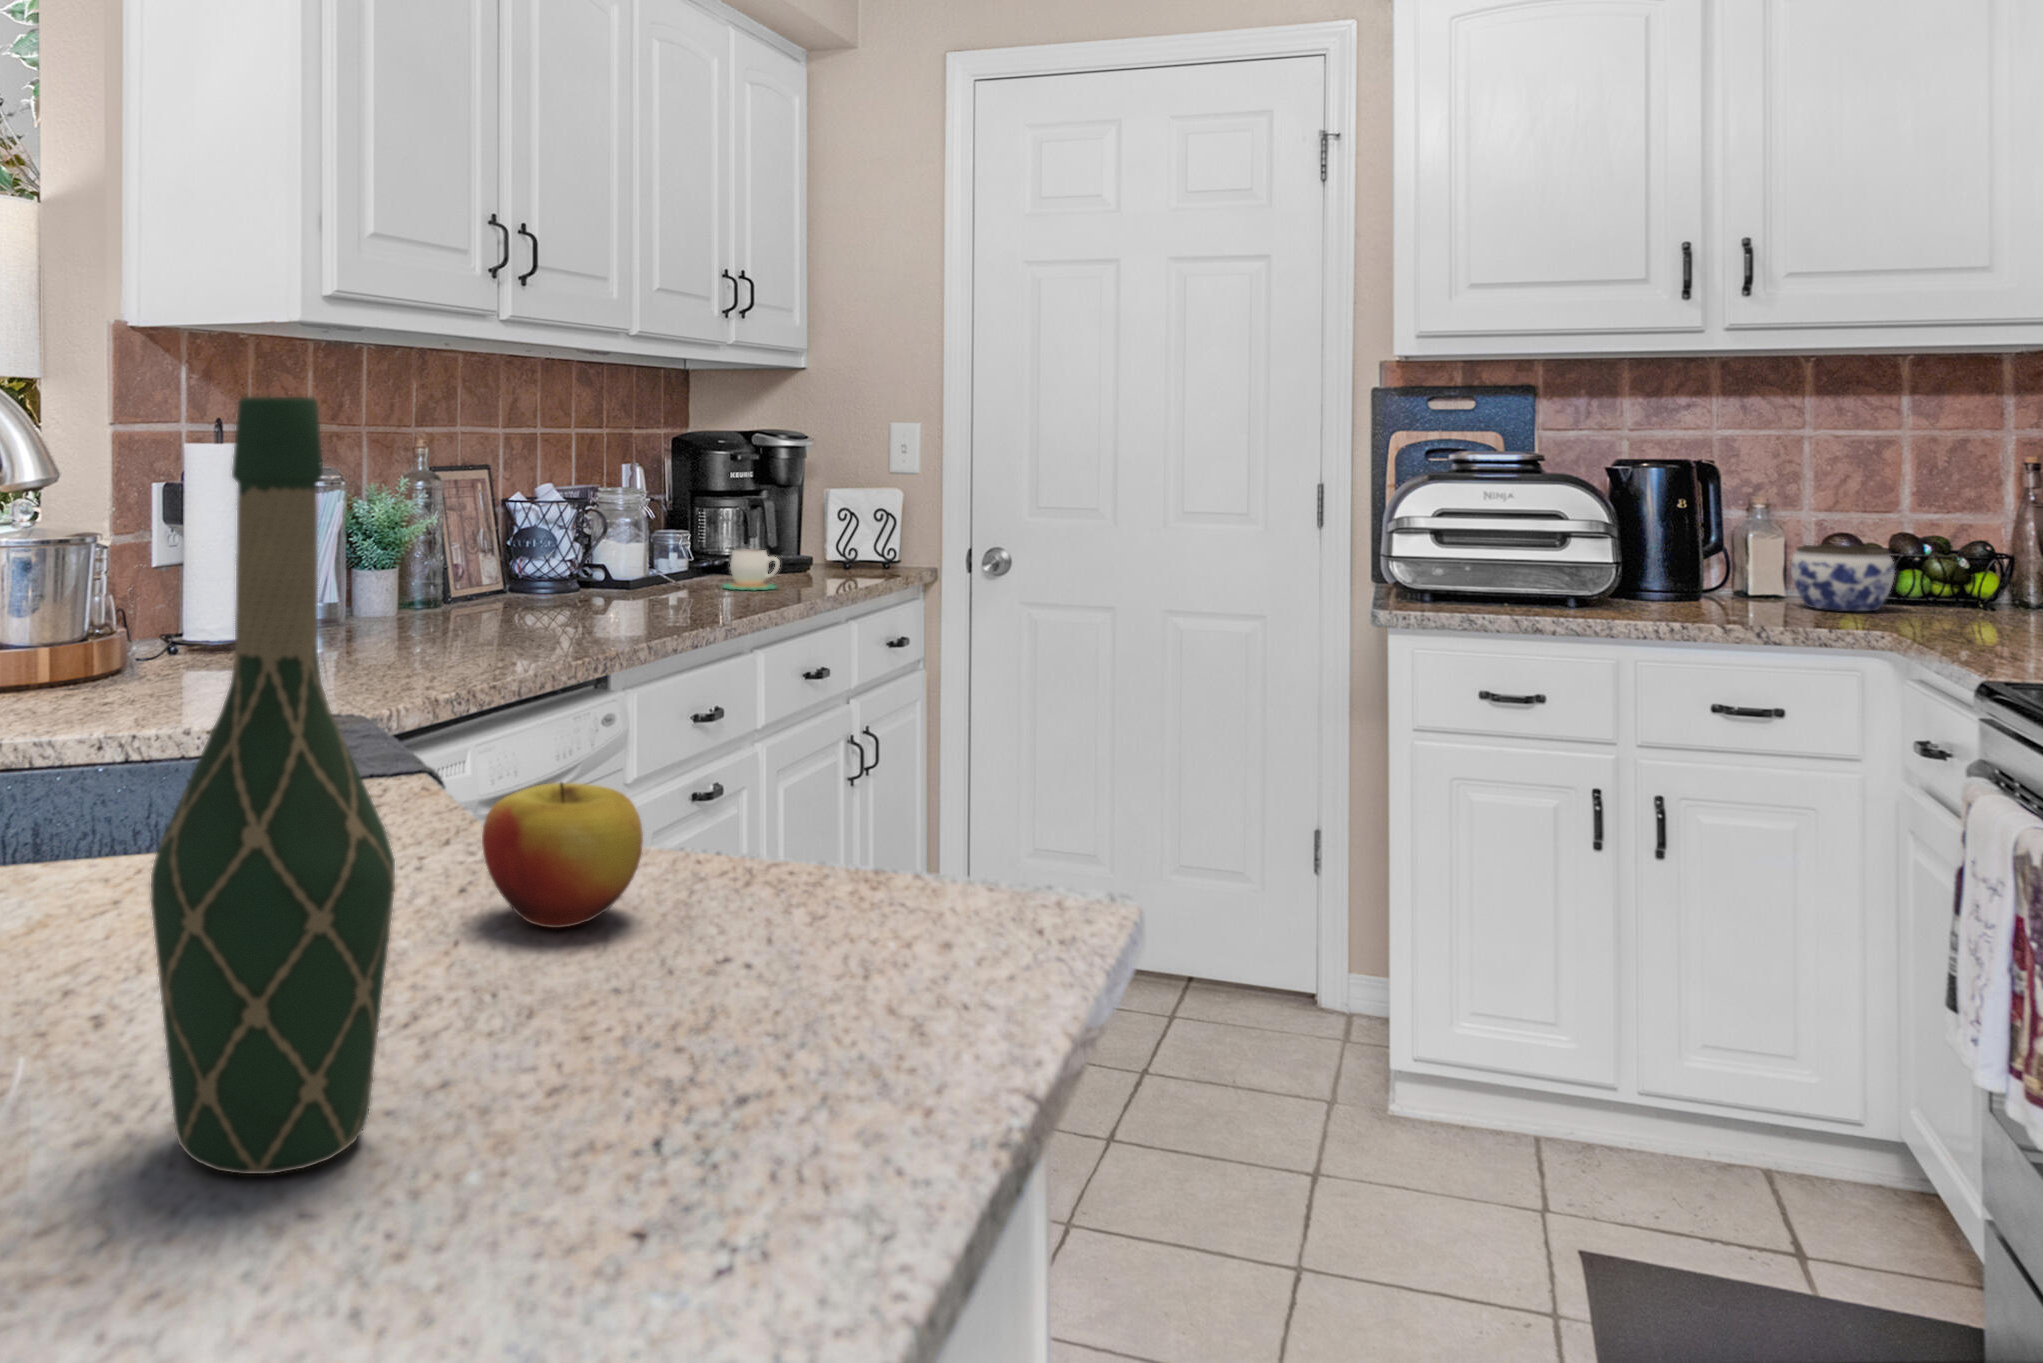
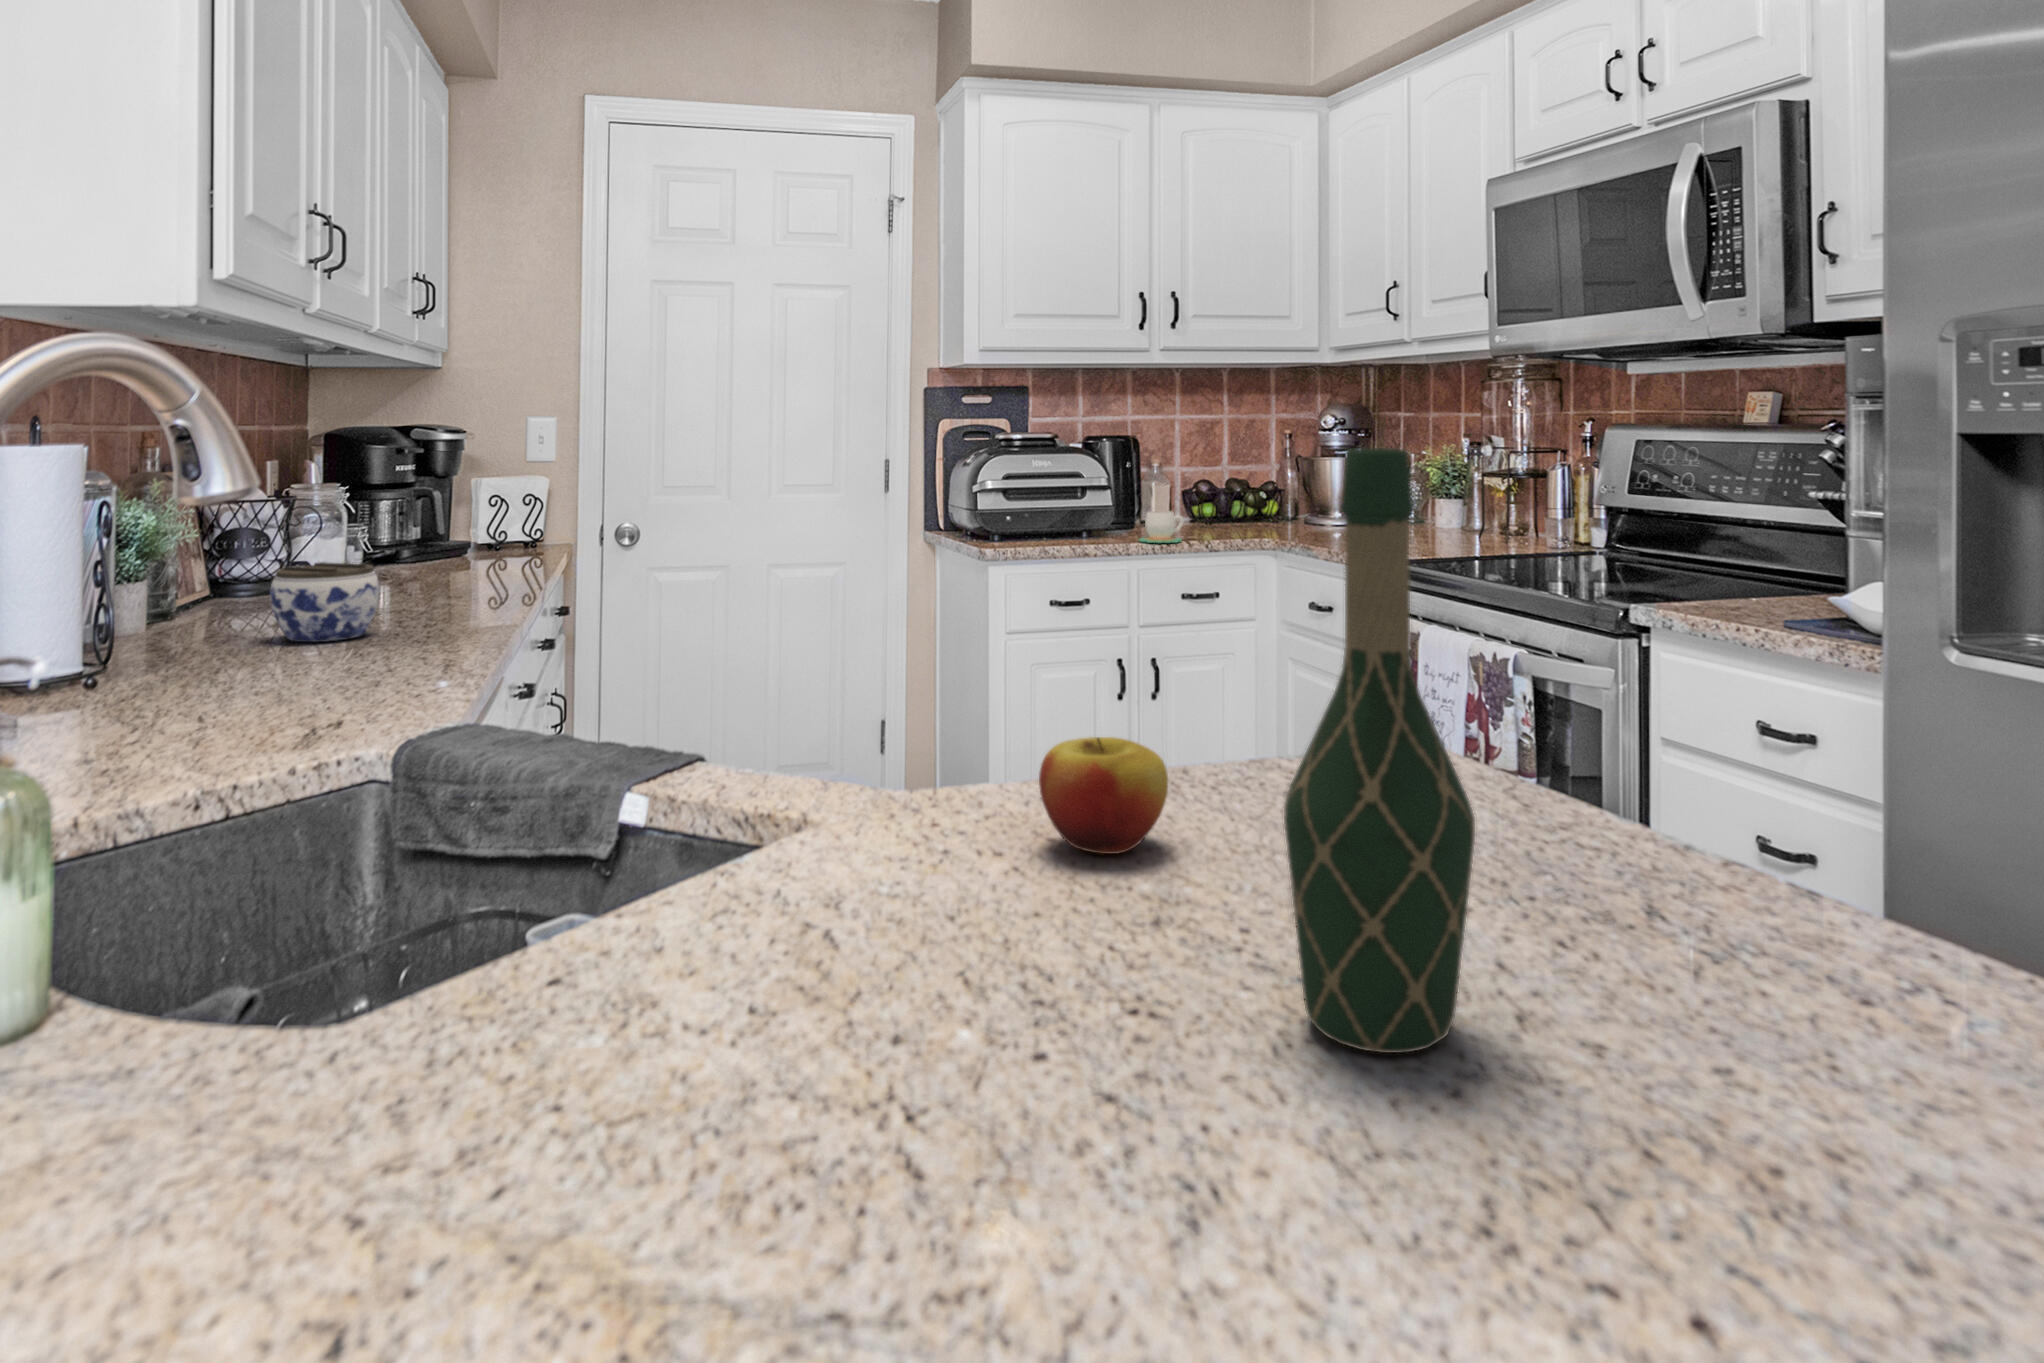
jar: present [1791,544,1895,611] -> present [270,562,380,642]
mug: present [723,549,780,590] -> present [1139,511,1184,543]

